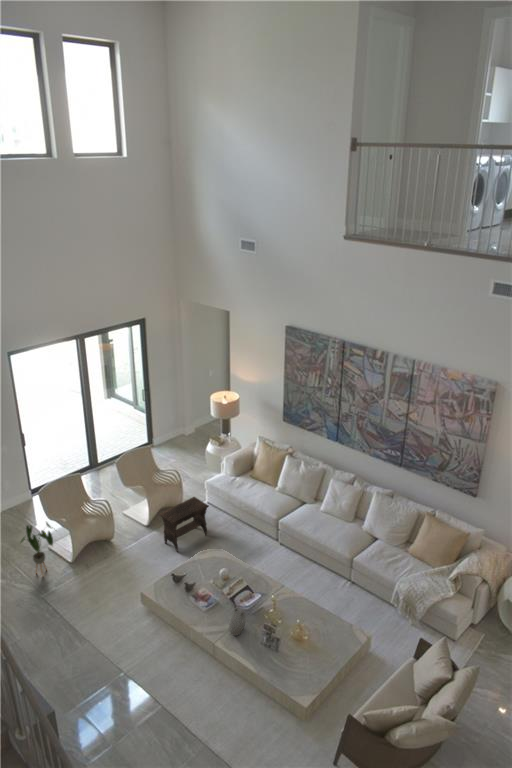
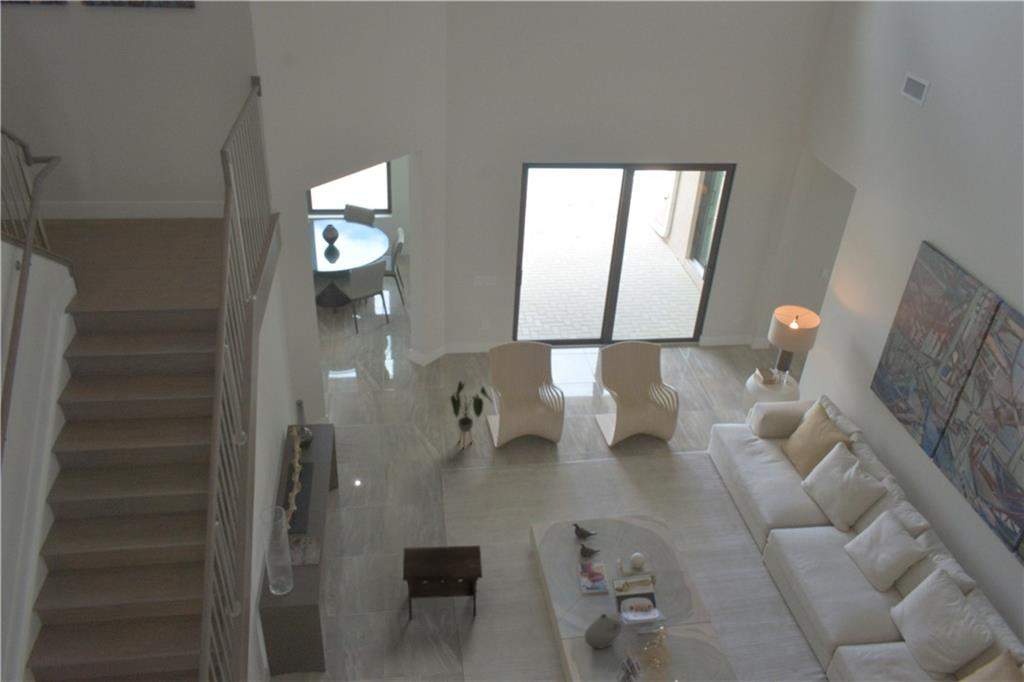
footstool: present [159,497,209,552] -> present [403,546,482,619]

